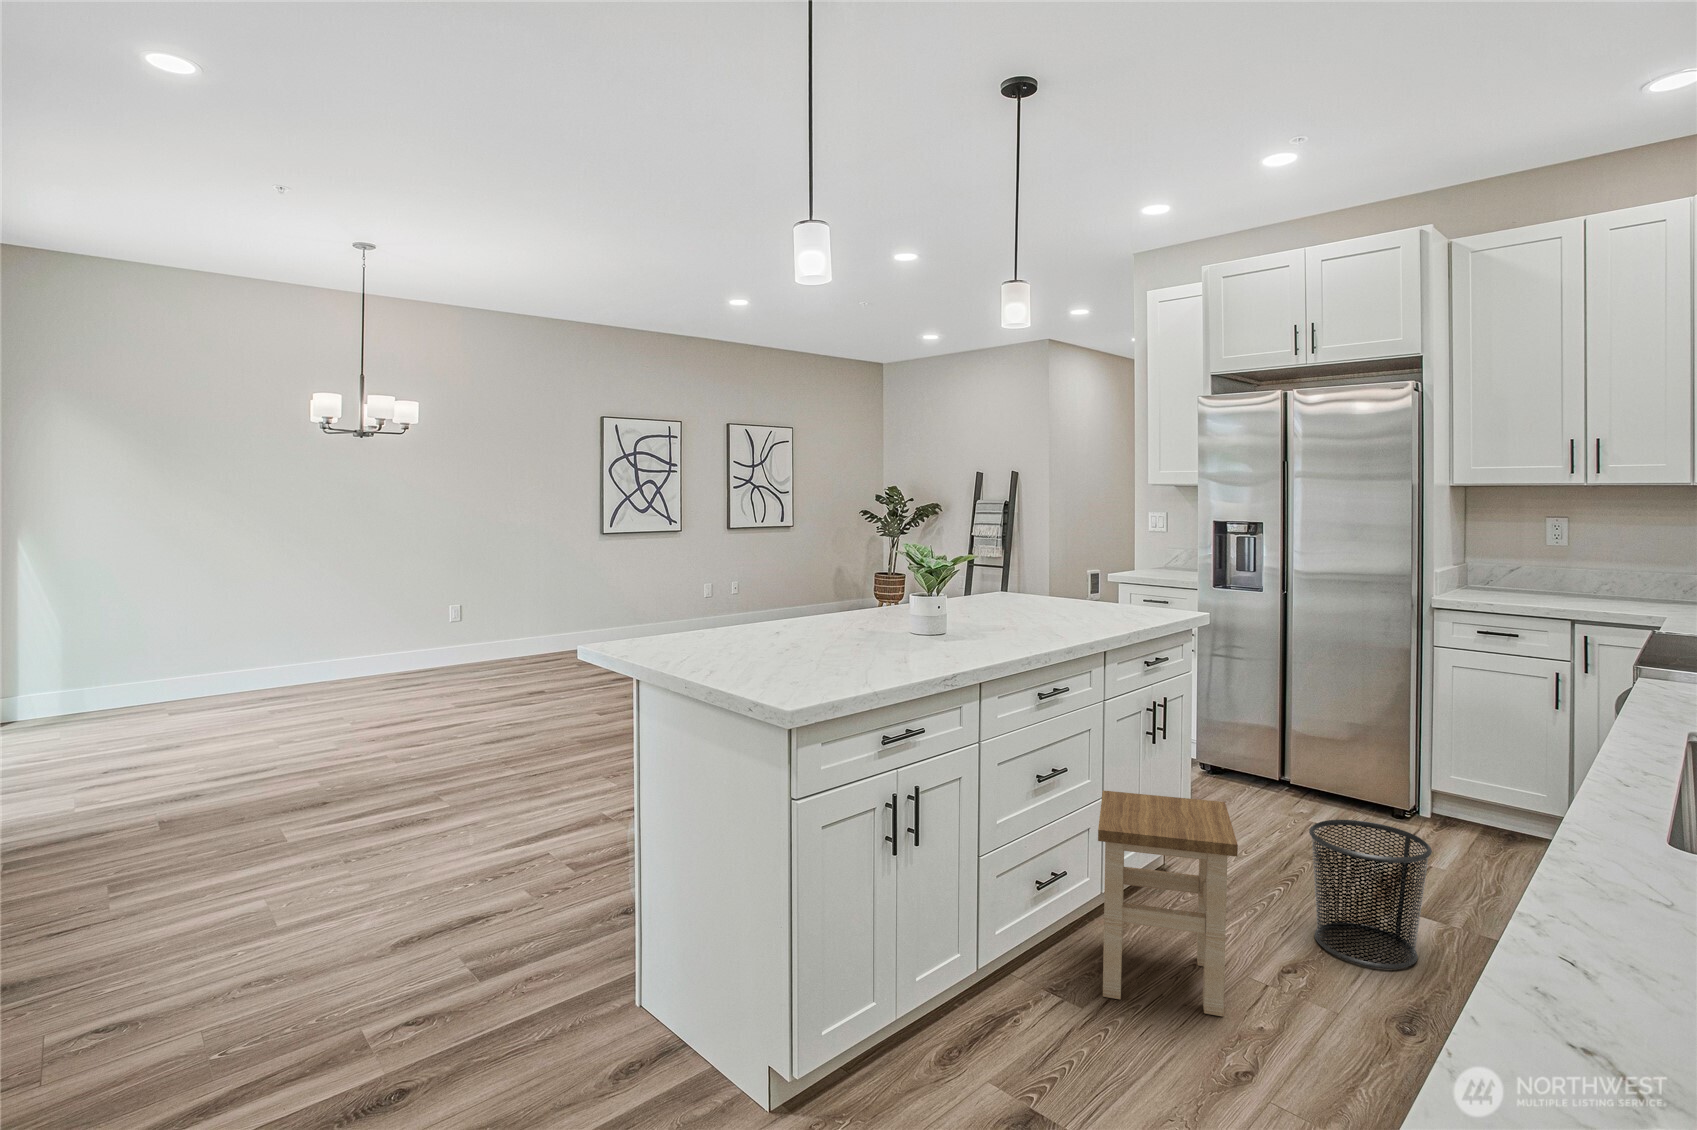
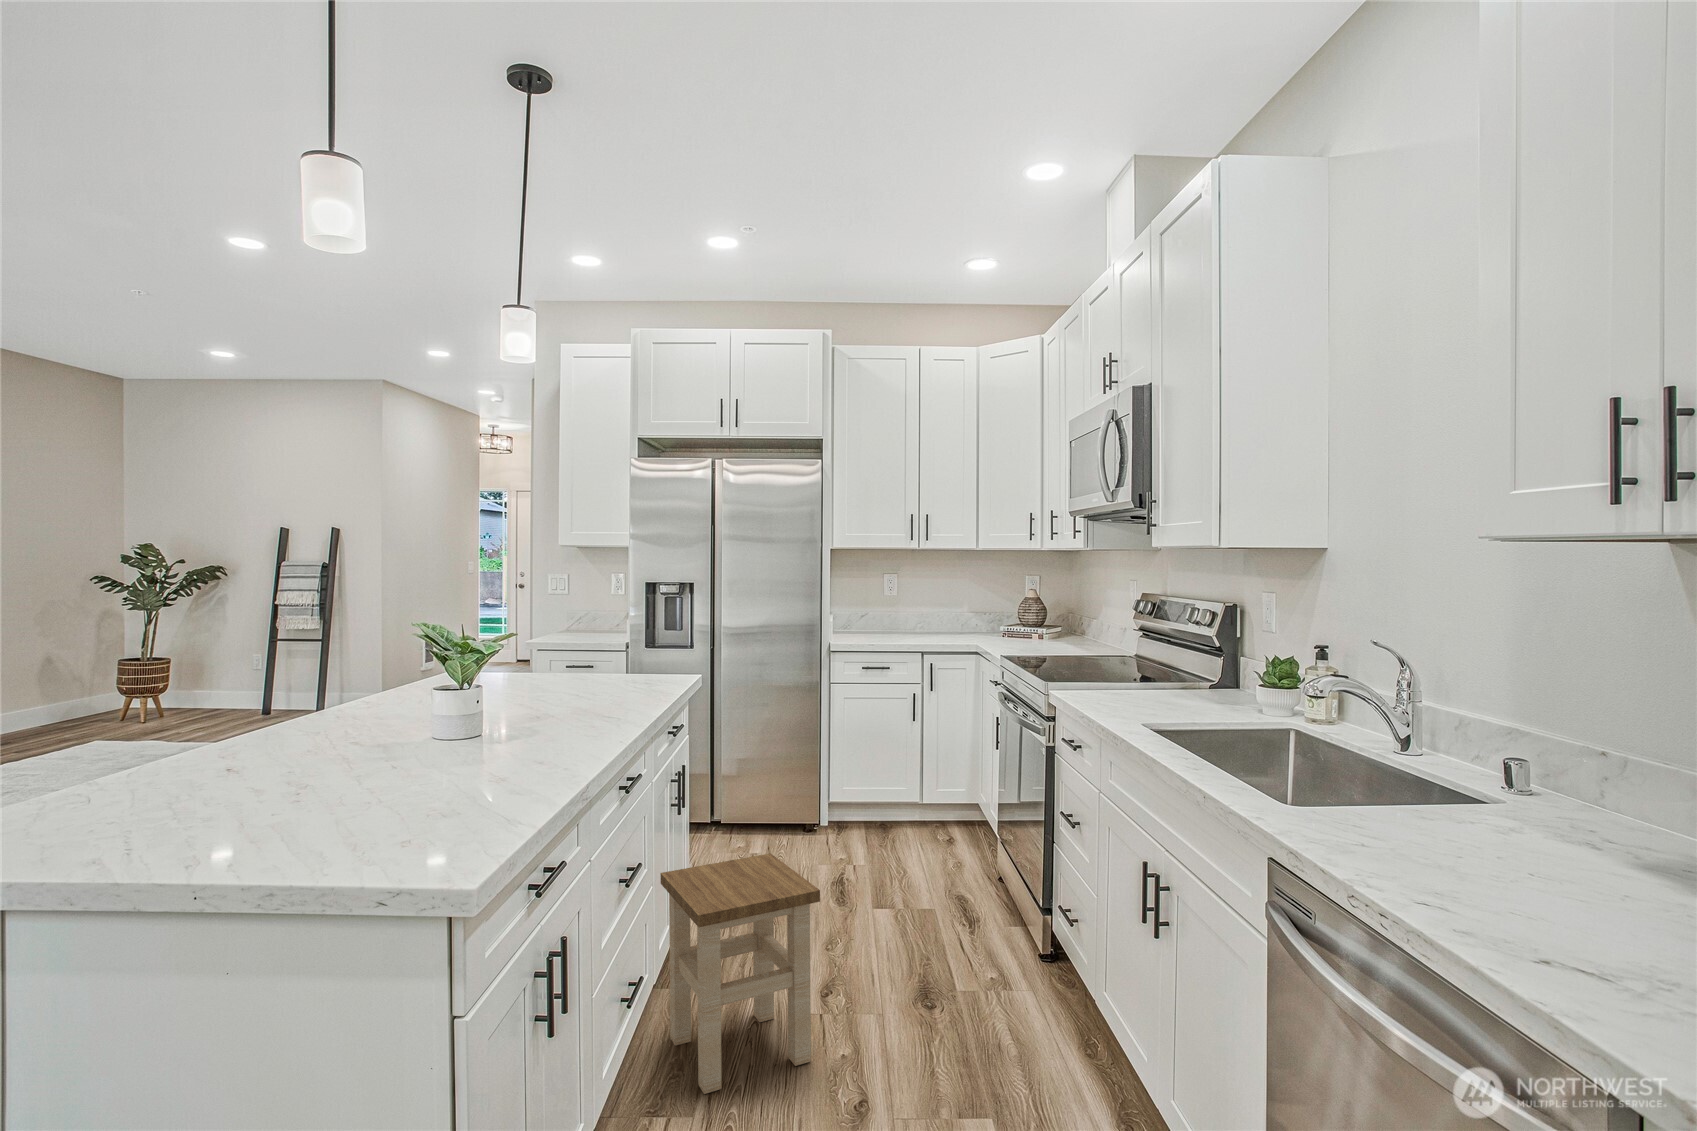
waste bin: present [1309,820,1432,969] -> none [814,840,904,968]

